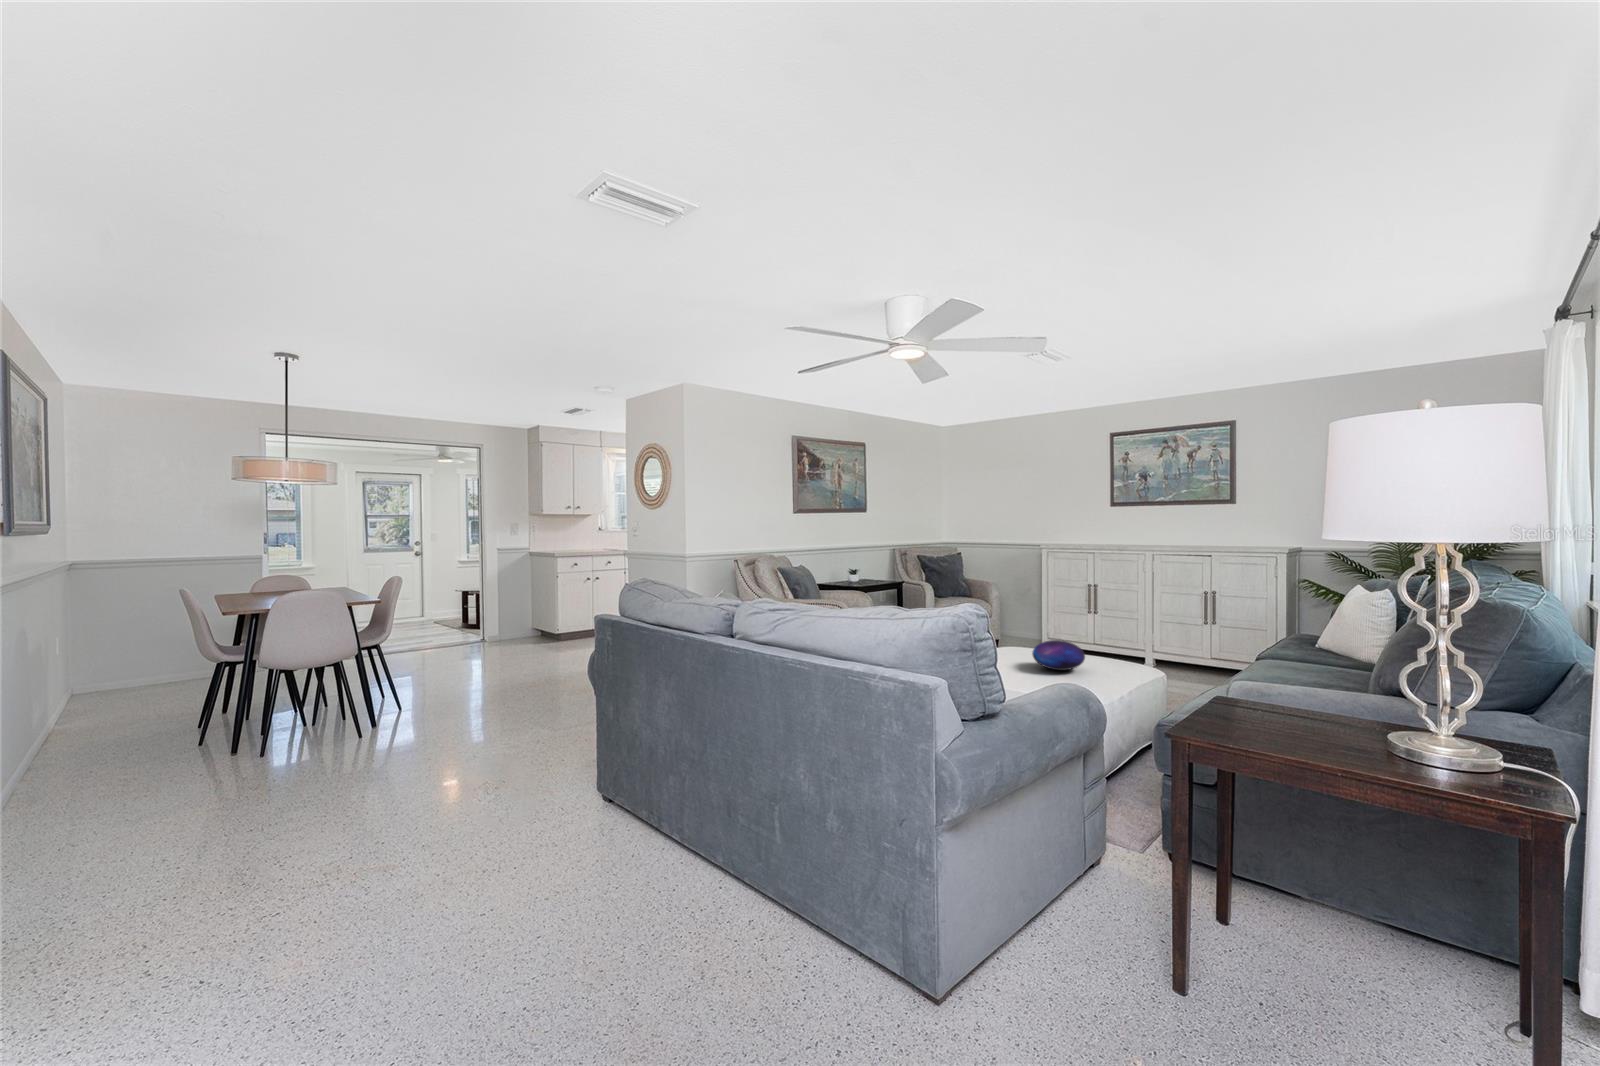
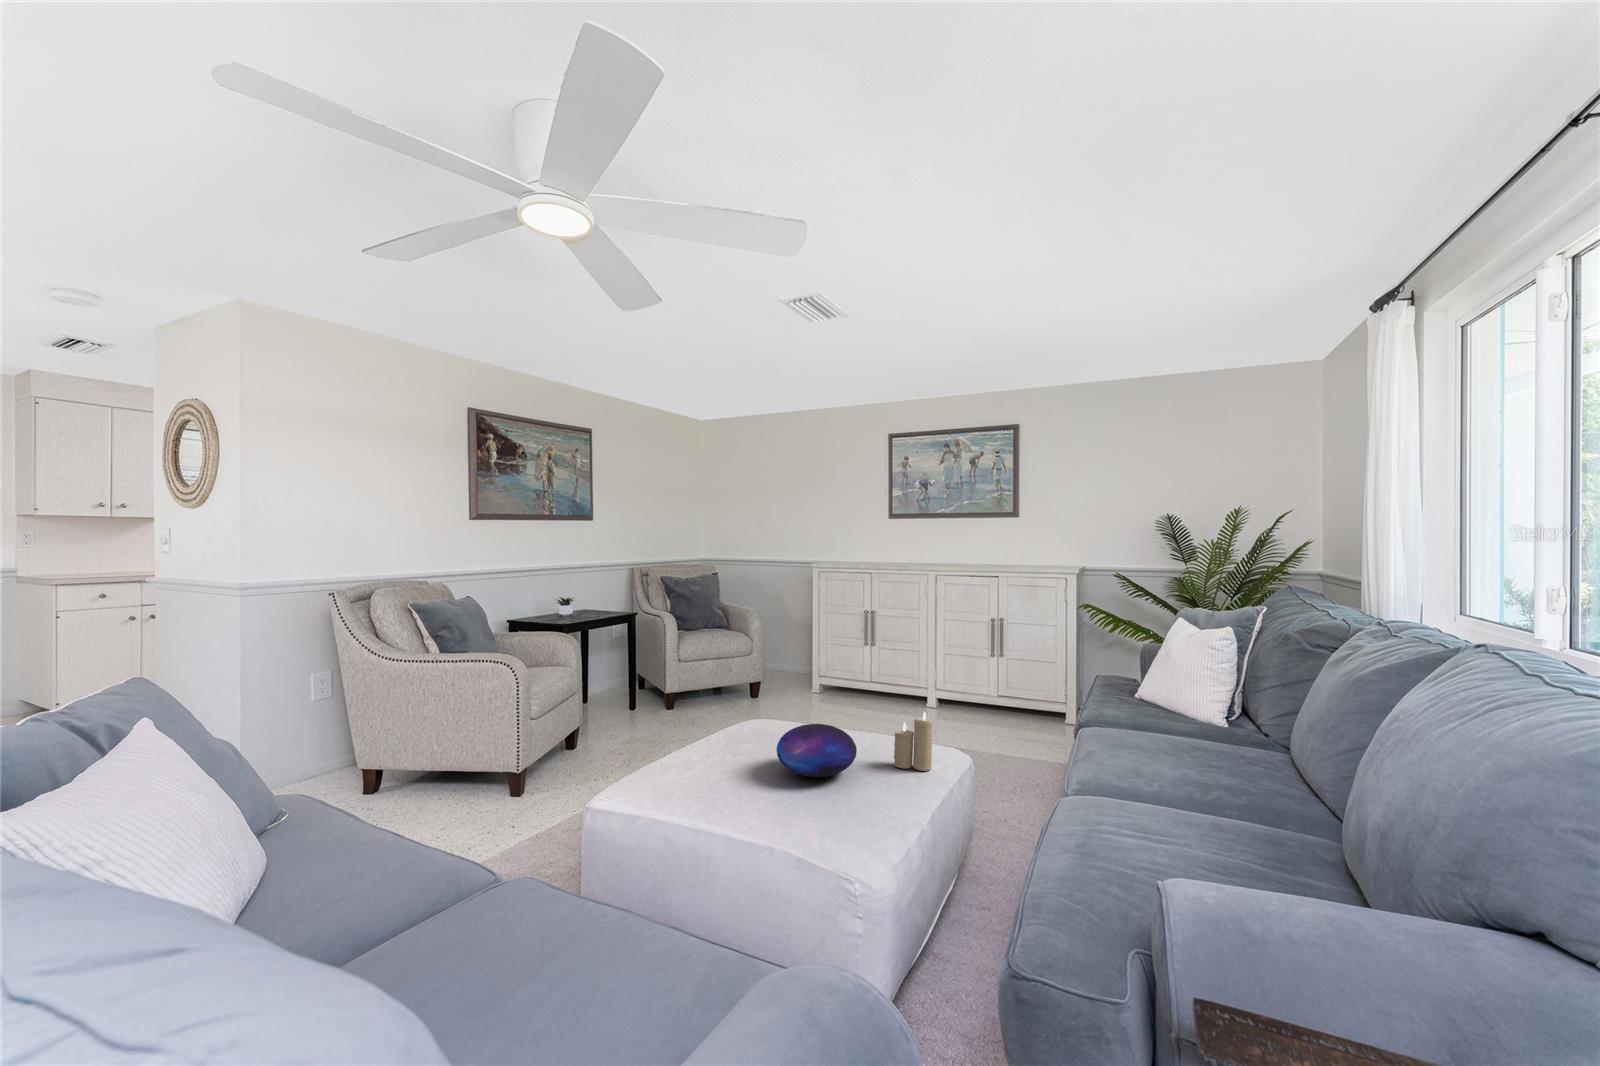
candle: none [1111,636,1138,672] -> present [894,712,933,771]

